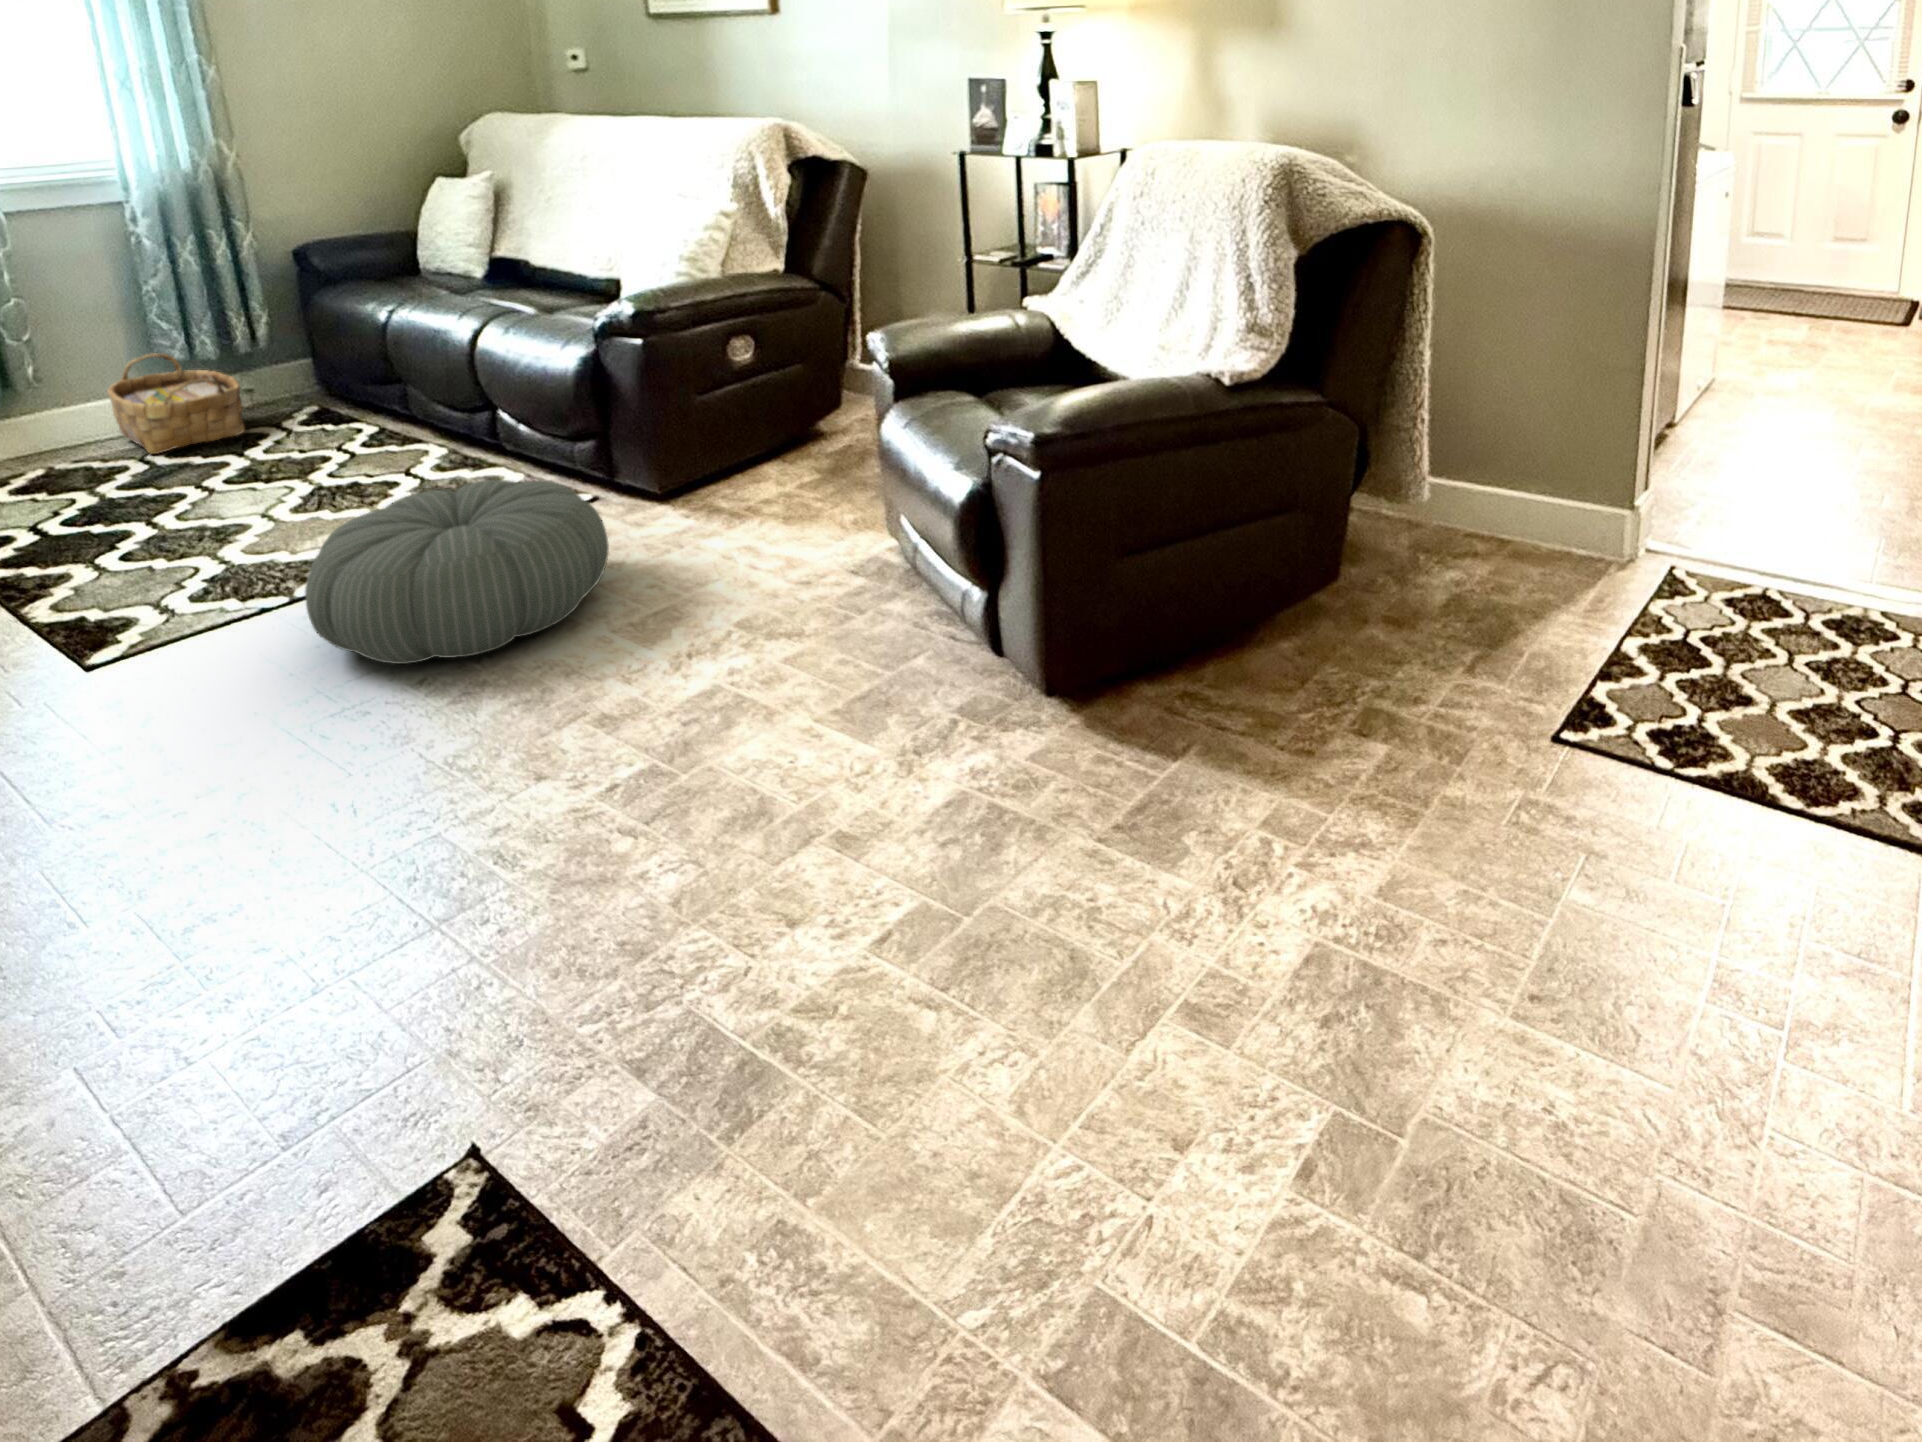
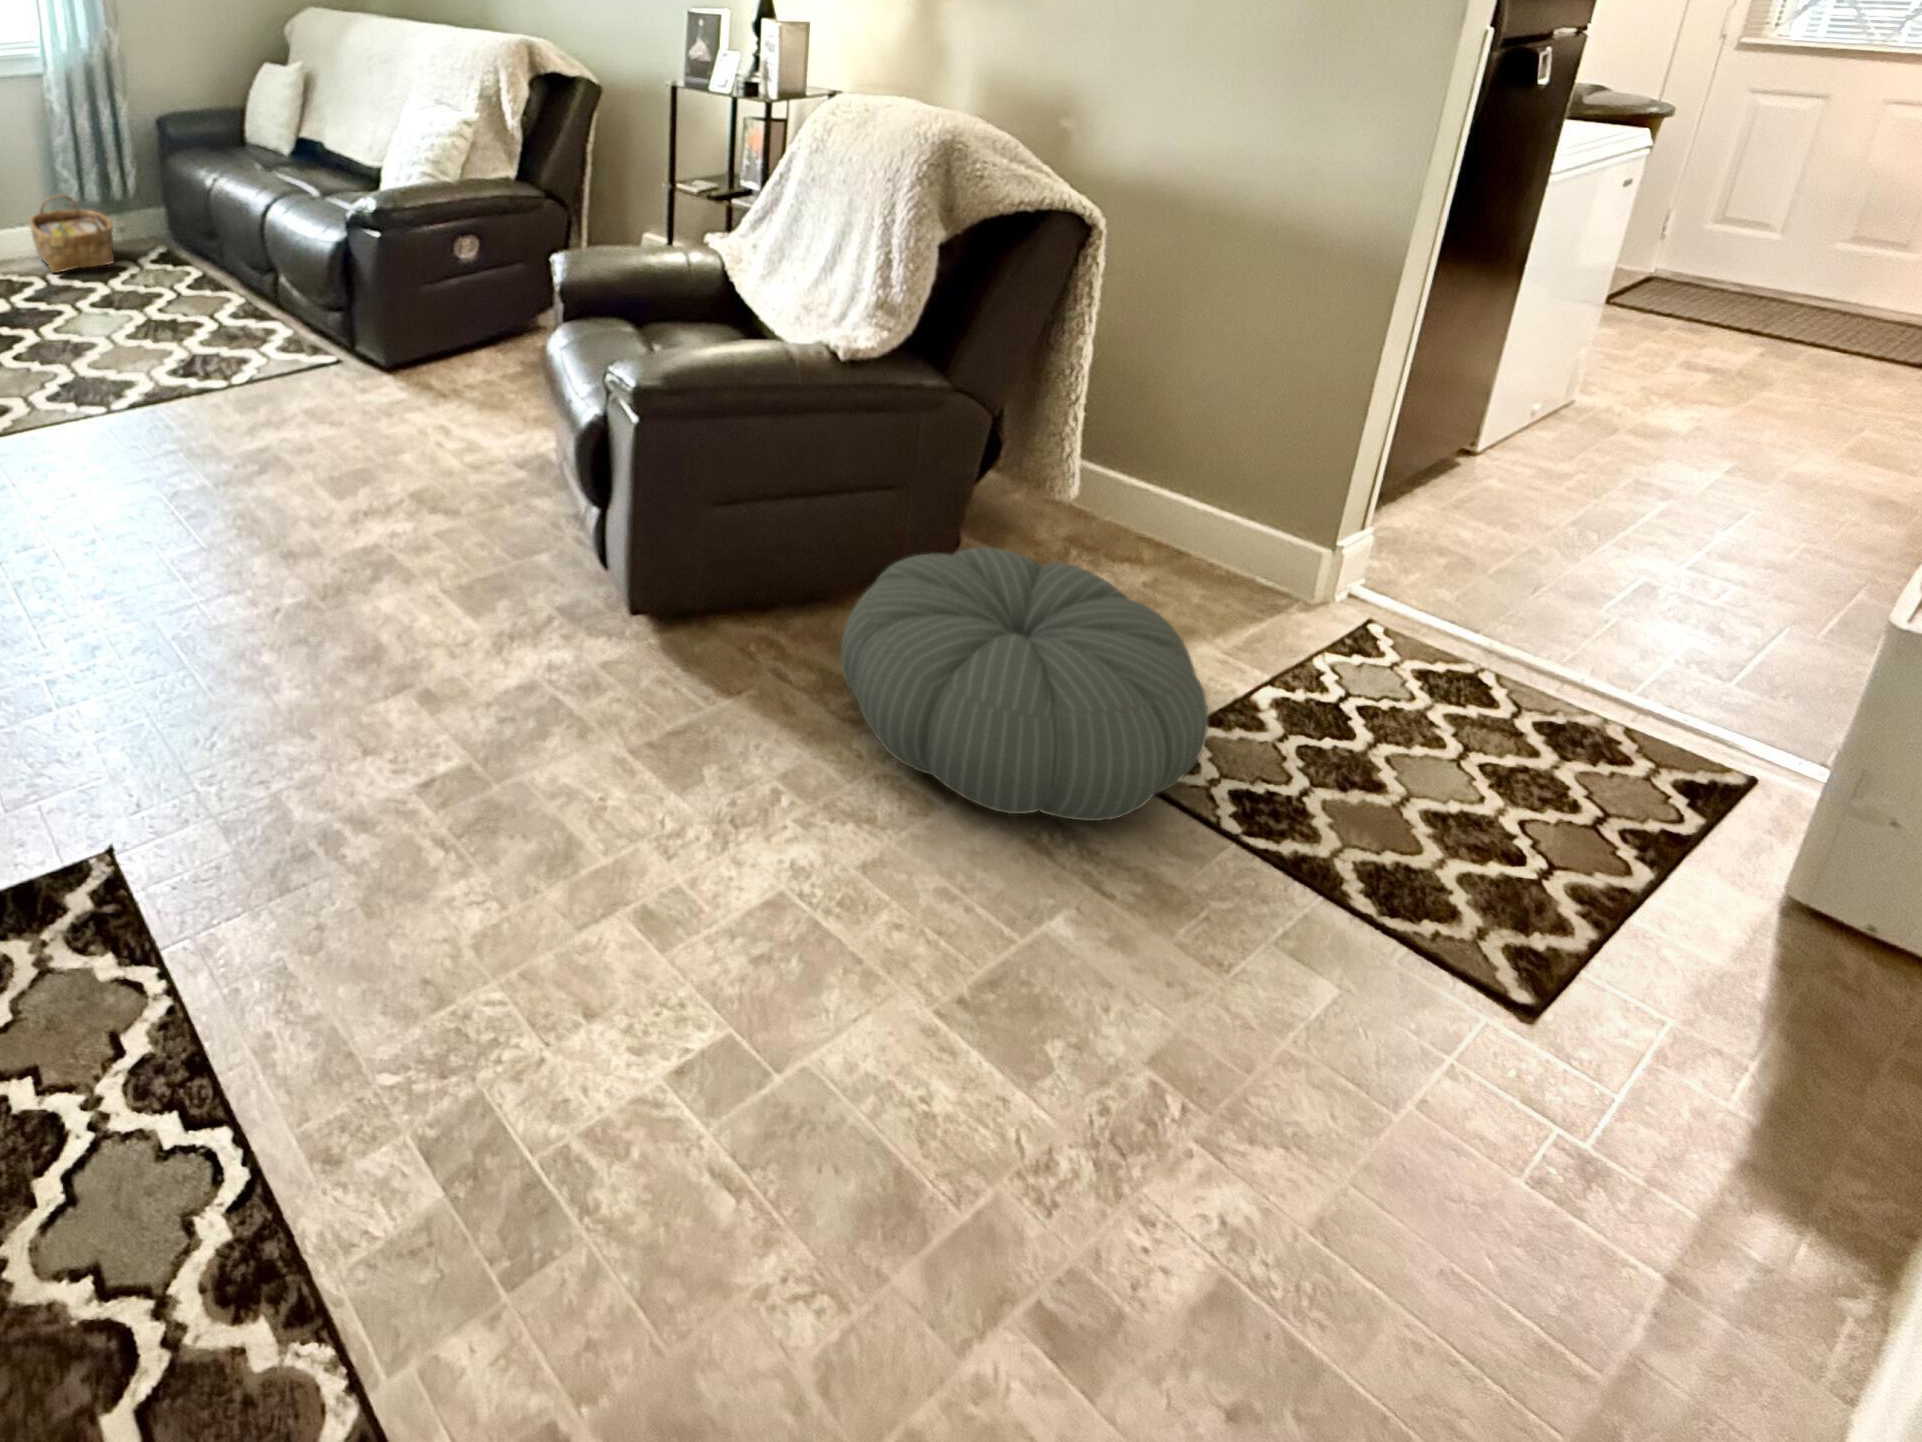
pouf: present [305,480,609,664] -> present [841,547,1208,821]

